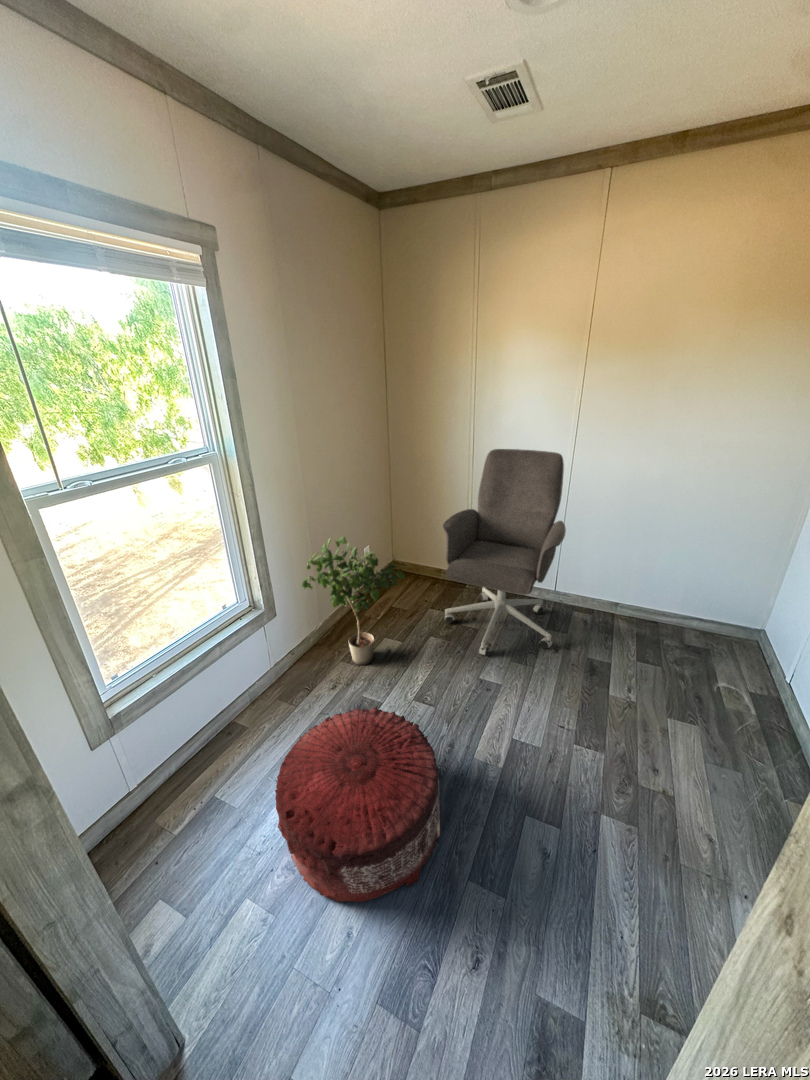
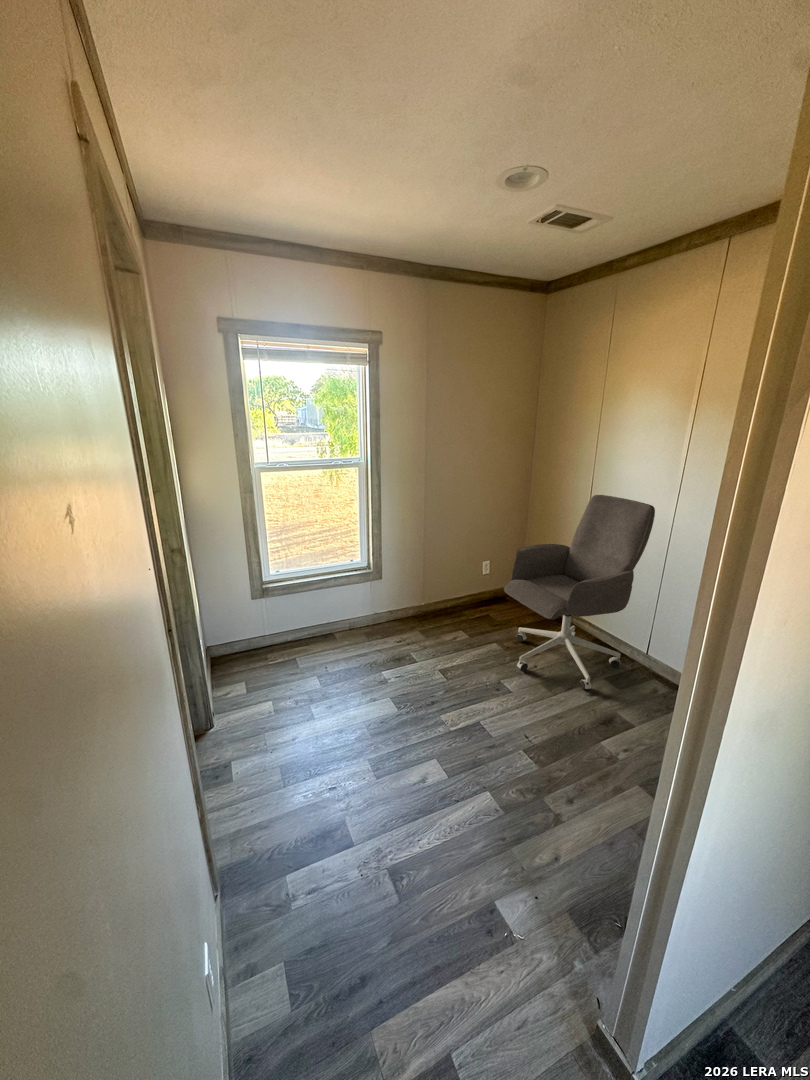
potted plant: present [302,537,405,665] -> none [397,538,460,640]
pouf: present [275,706,440,902] -> none [292,637,401,741]

